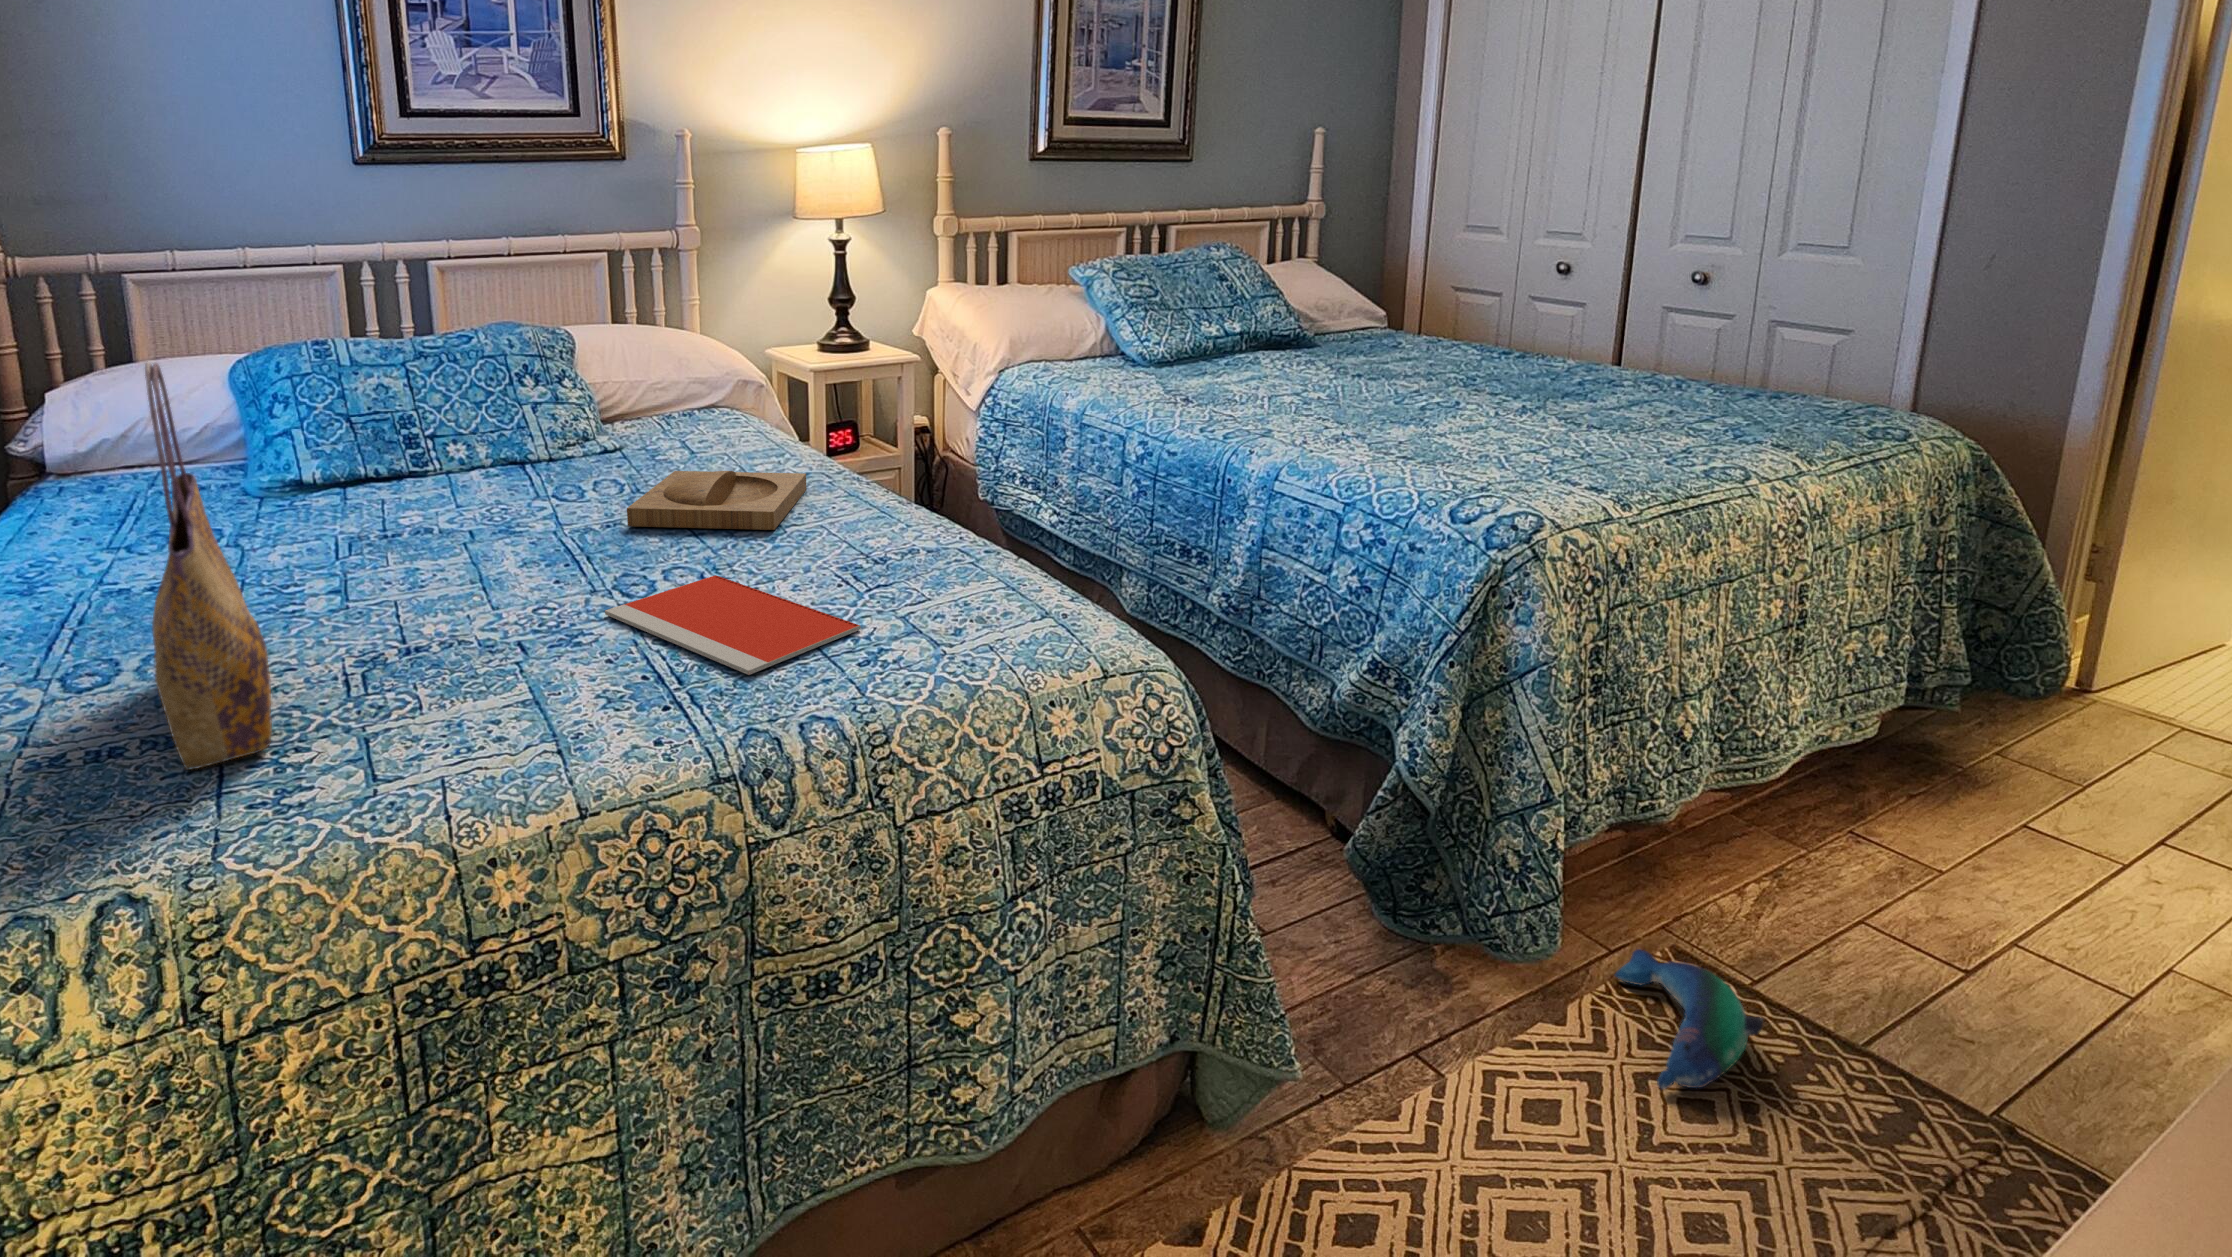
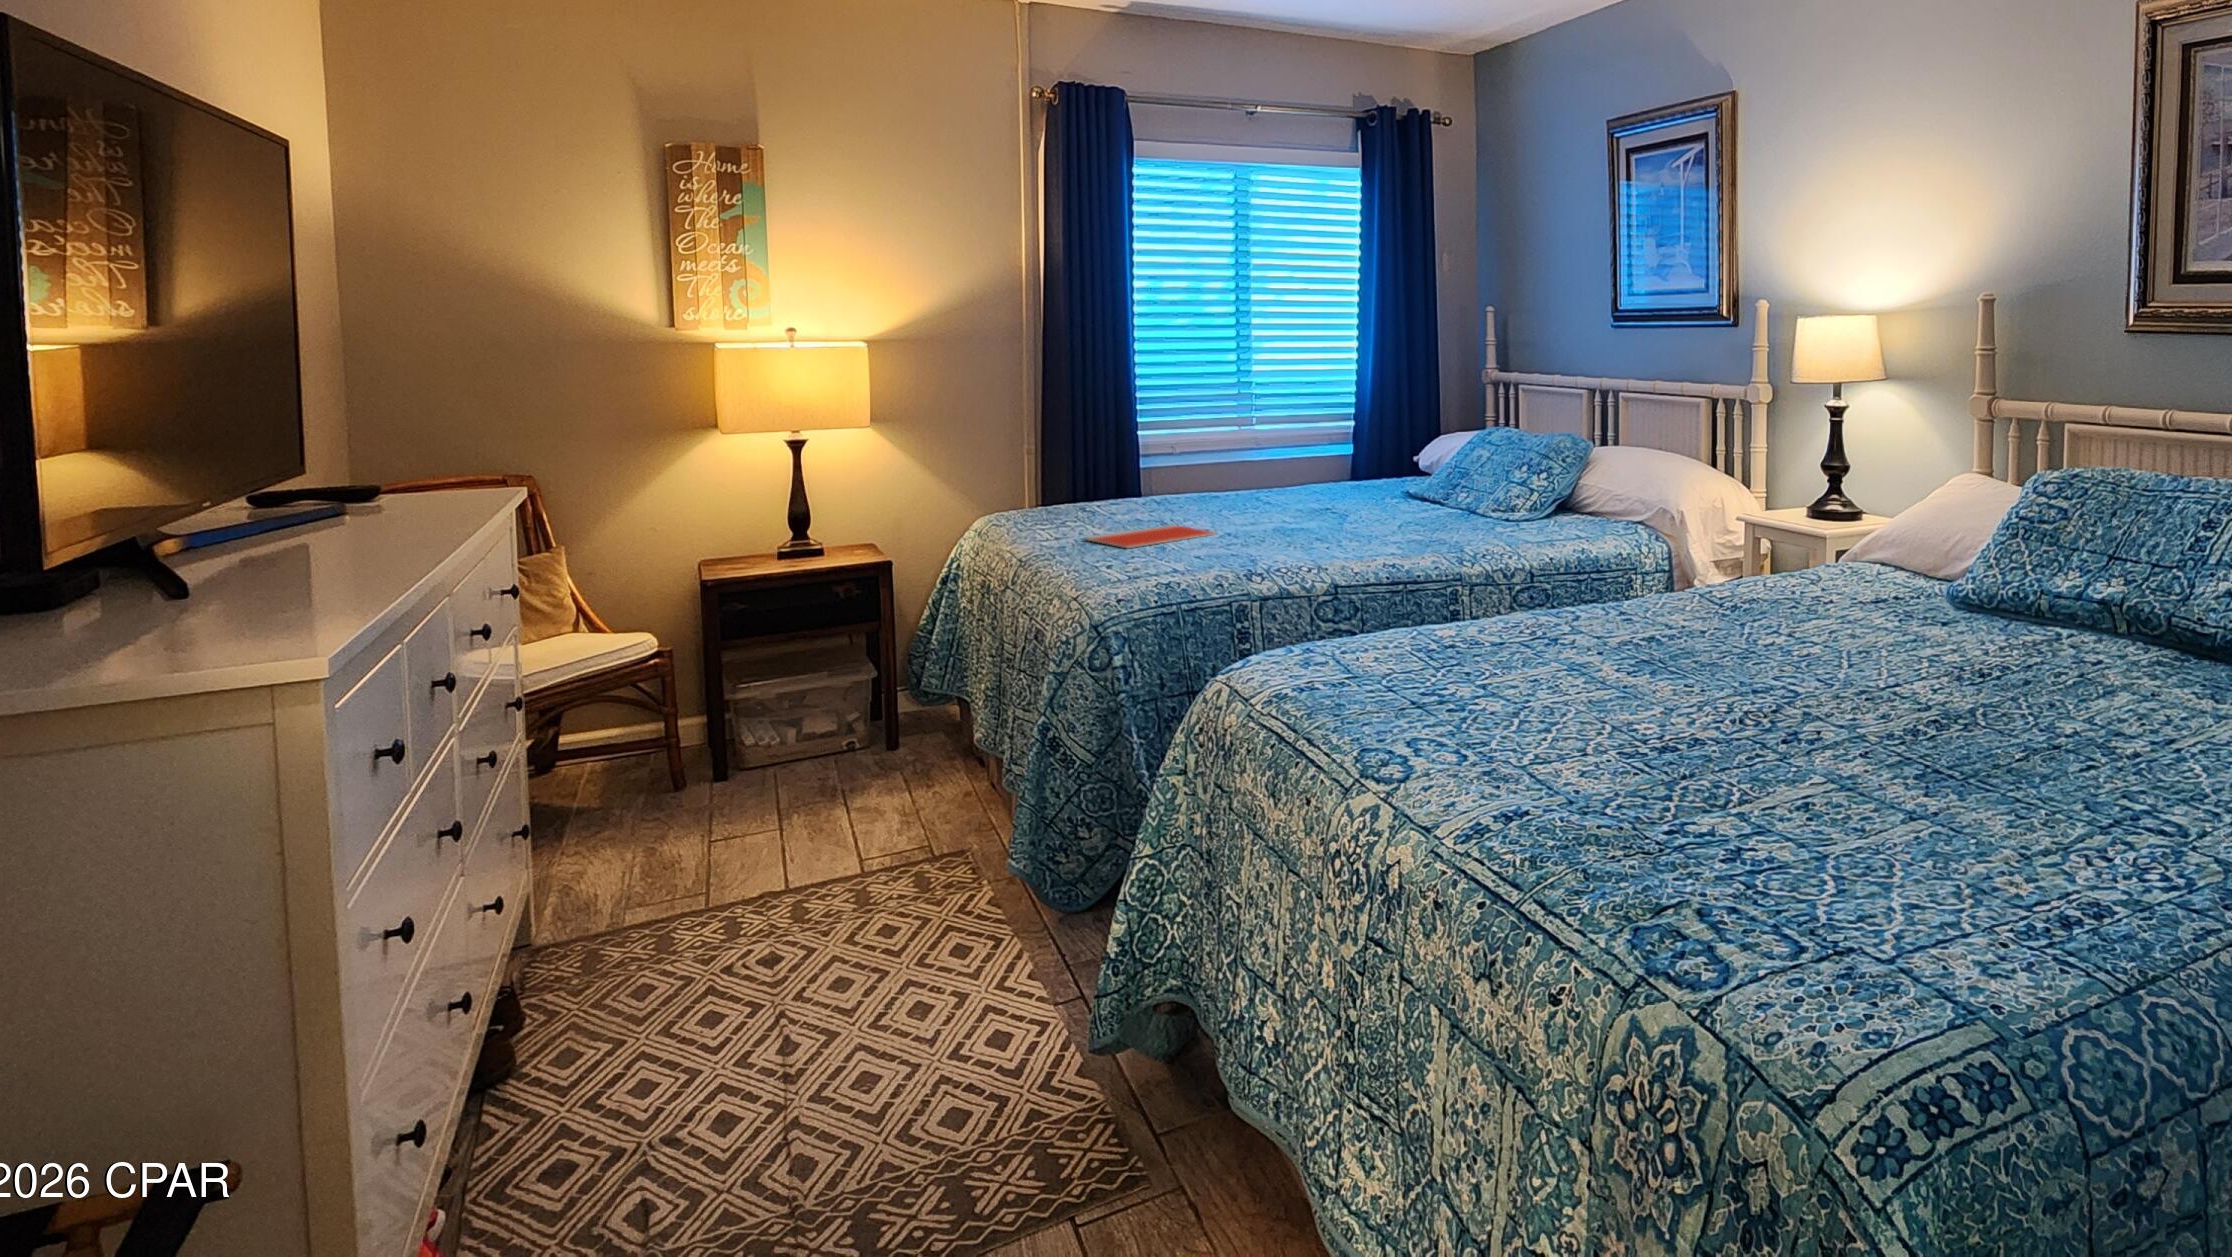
tote bag: present [145,362,272,770] -> none [1045,381,1160,512]
tray: present [627,471,807,530] -> none [1295,510,1394,539]
plush toy: present [1615,949,1763,1090] -> none [963,1079,1134,1154]

